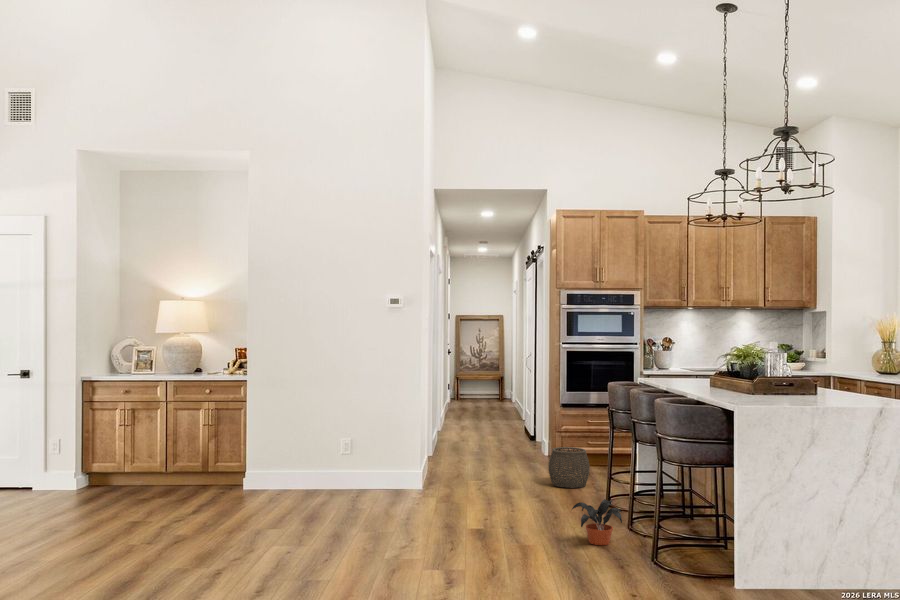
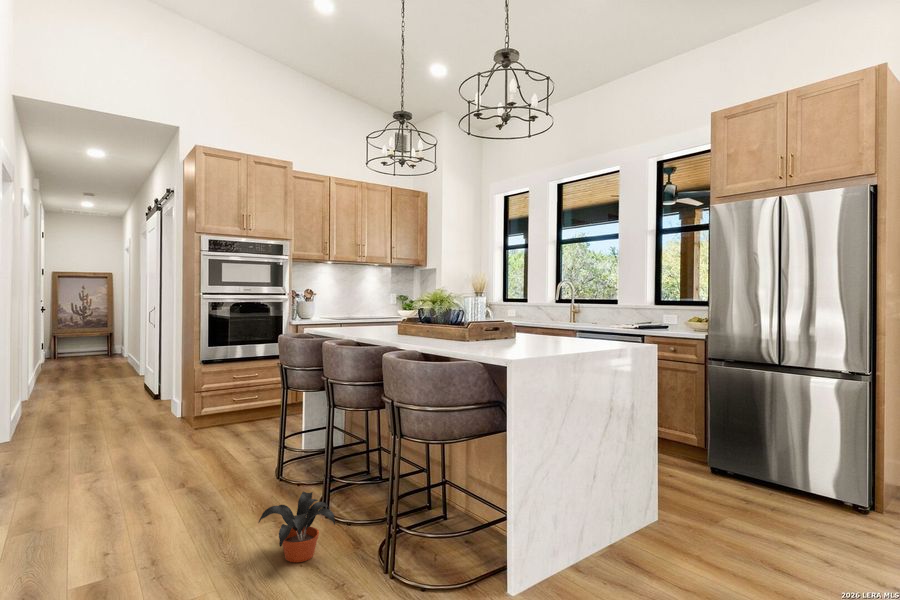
woven basket: present [548,447,590,488] -> none [192,411,246,463]

